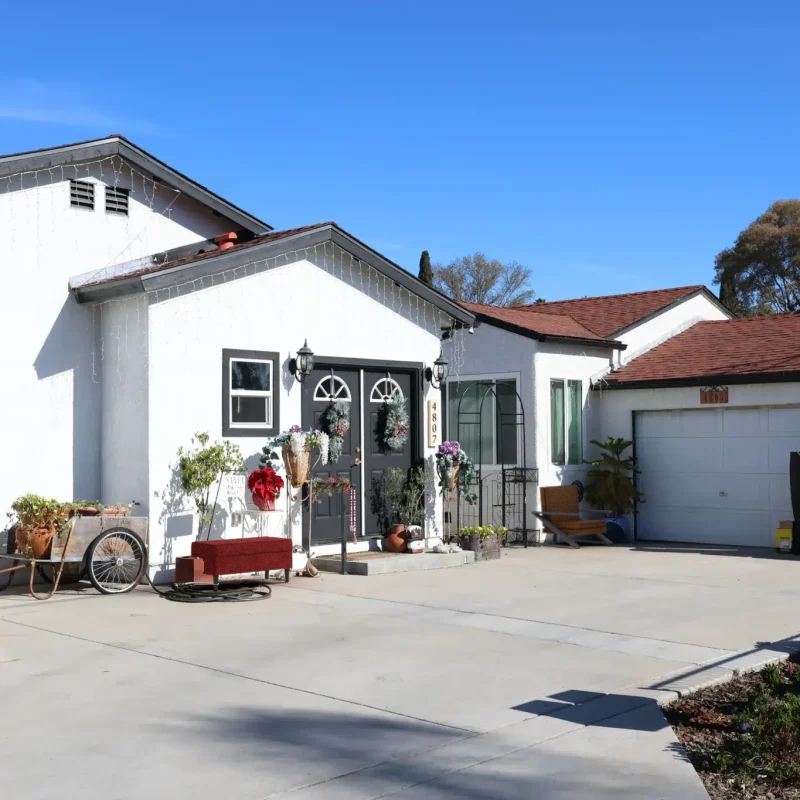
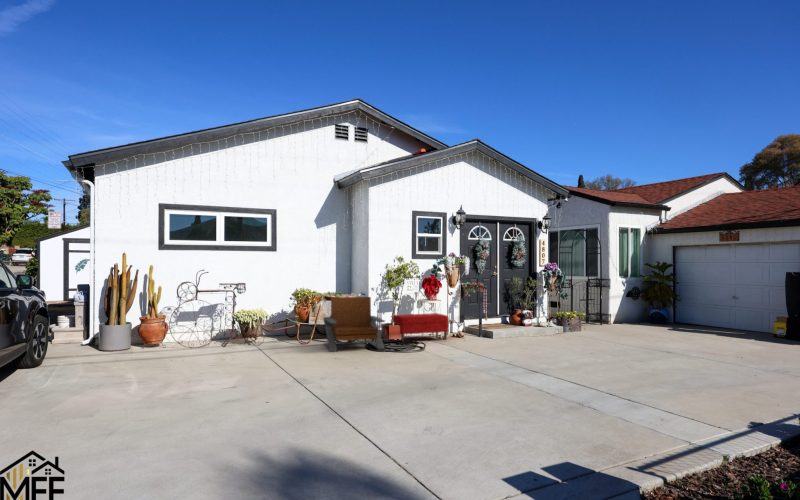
lounge chair: present [531,485,612,549] -> present [324,297,385,352]

